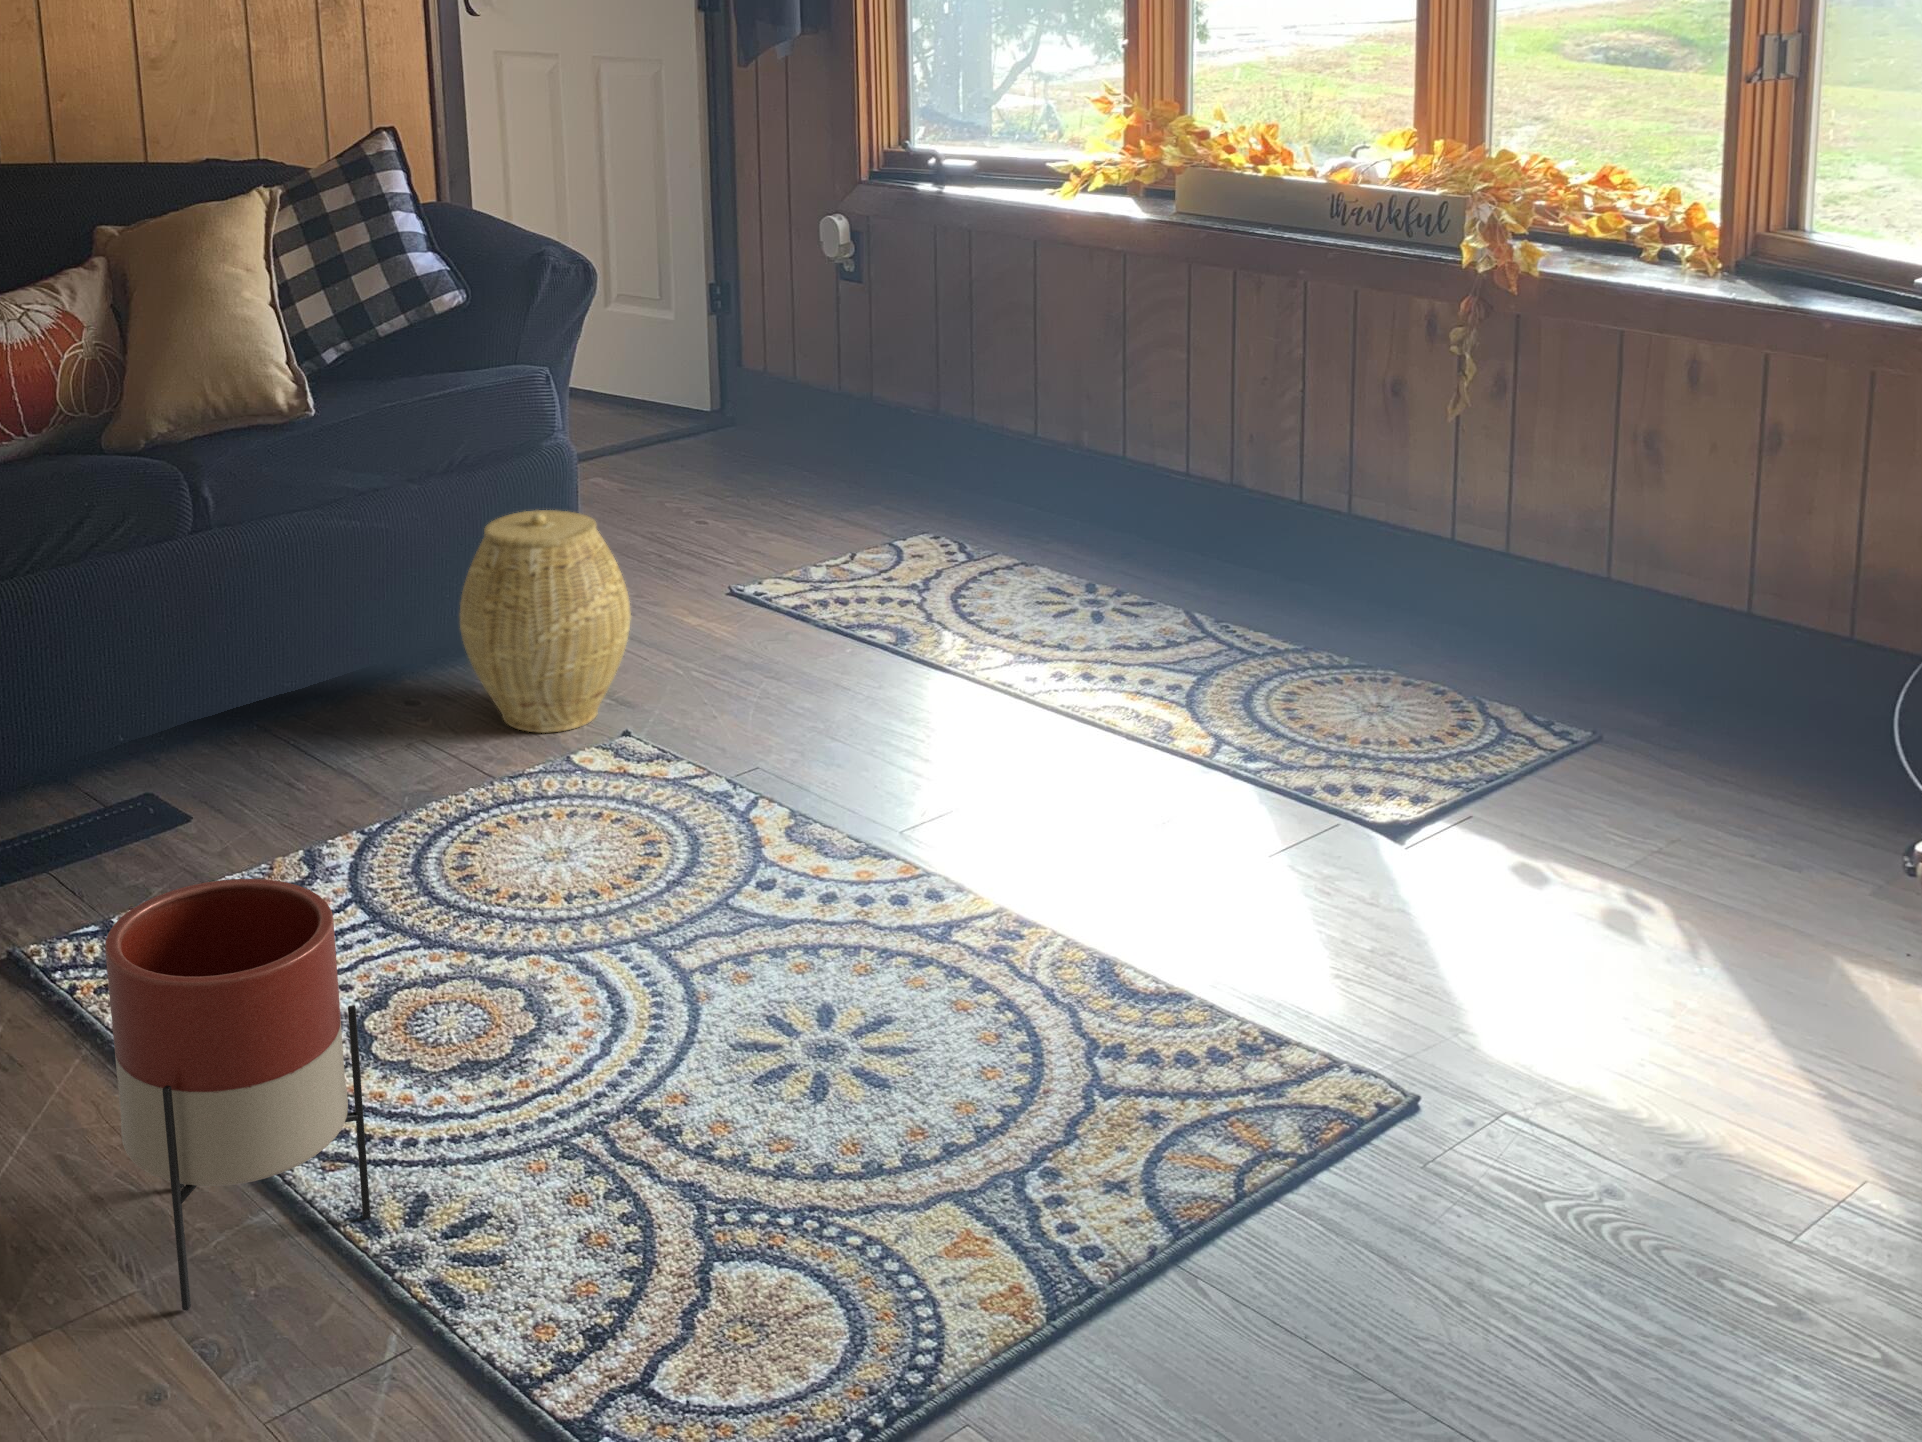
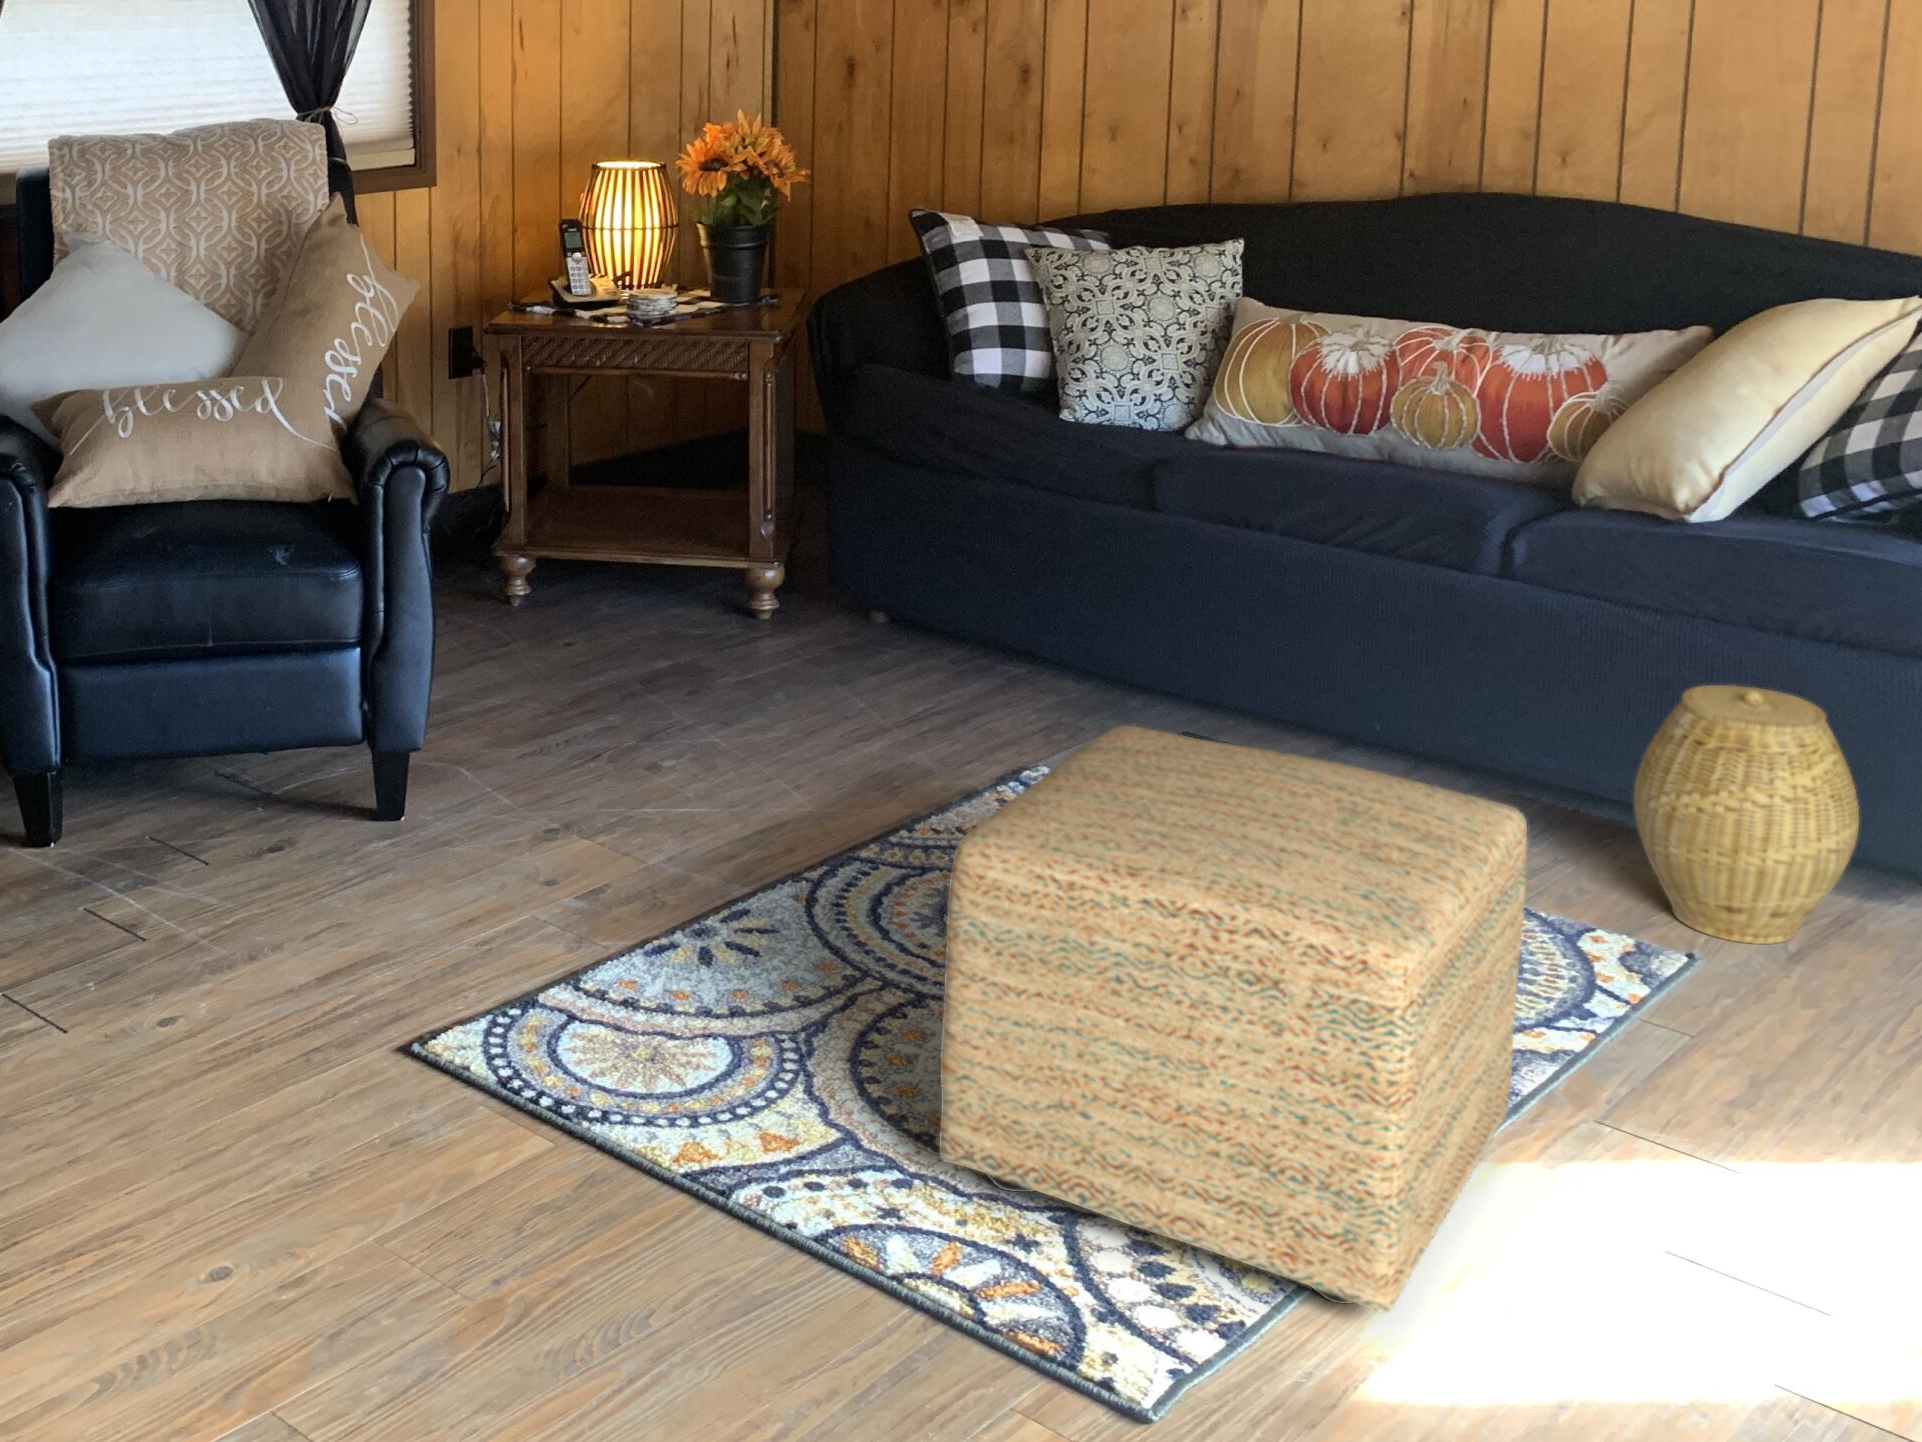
ottoman: none [696,587,1270,1125] -> present [939,726,1527,1313]
planter: present [105,879,370,1311] -> none [641,643,807,921]

